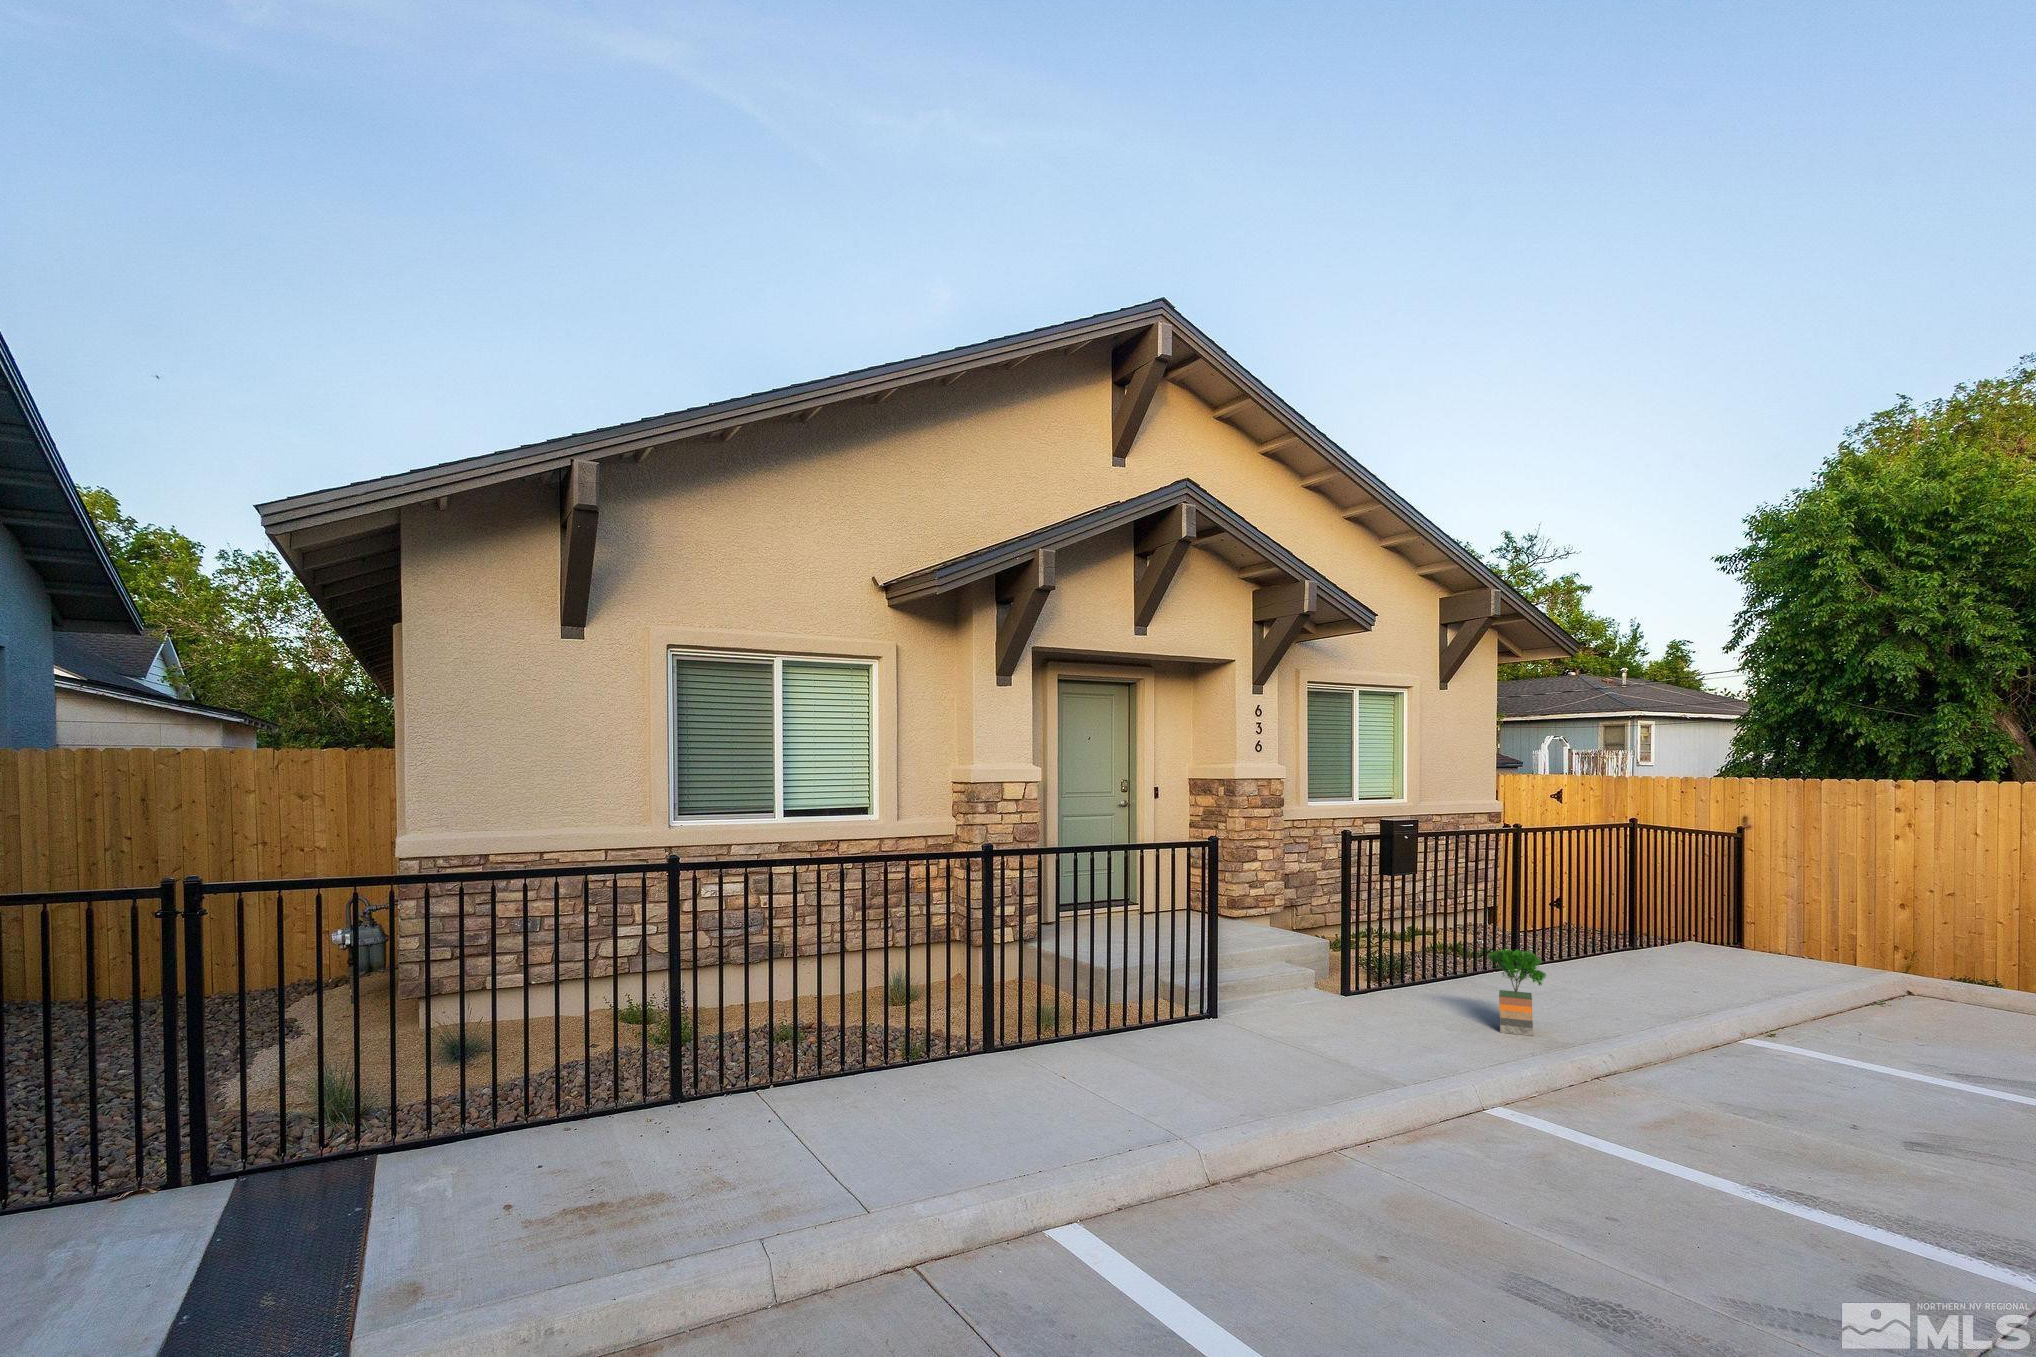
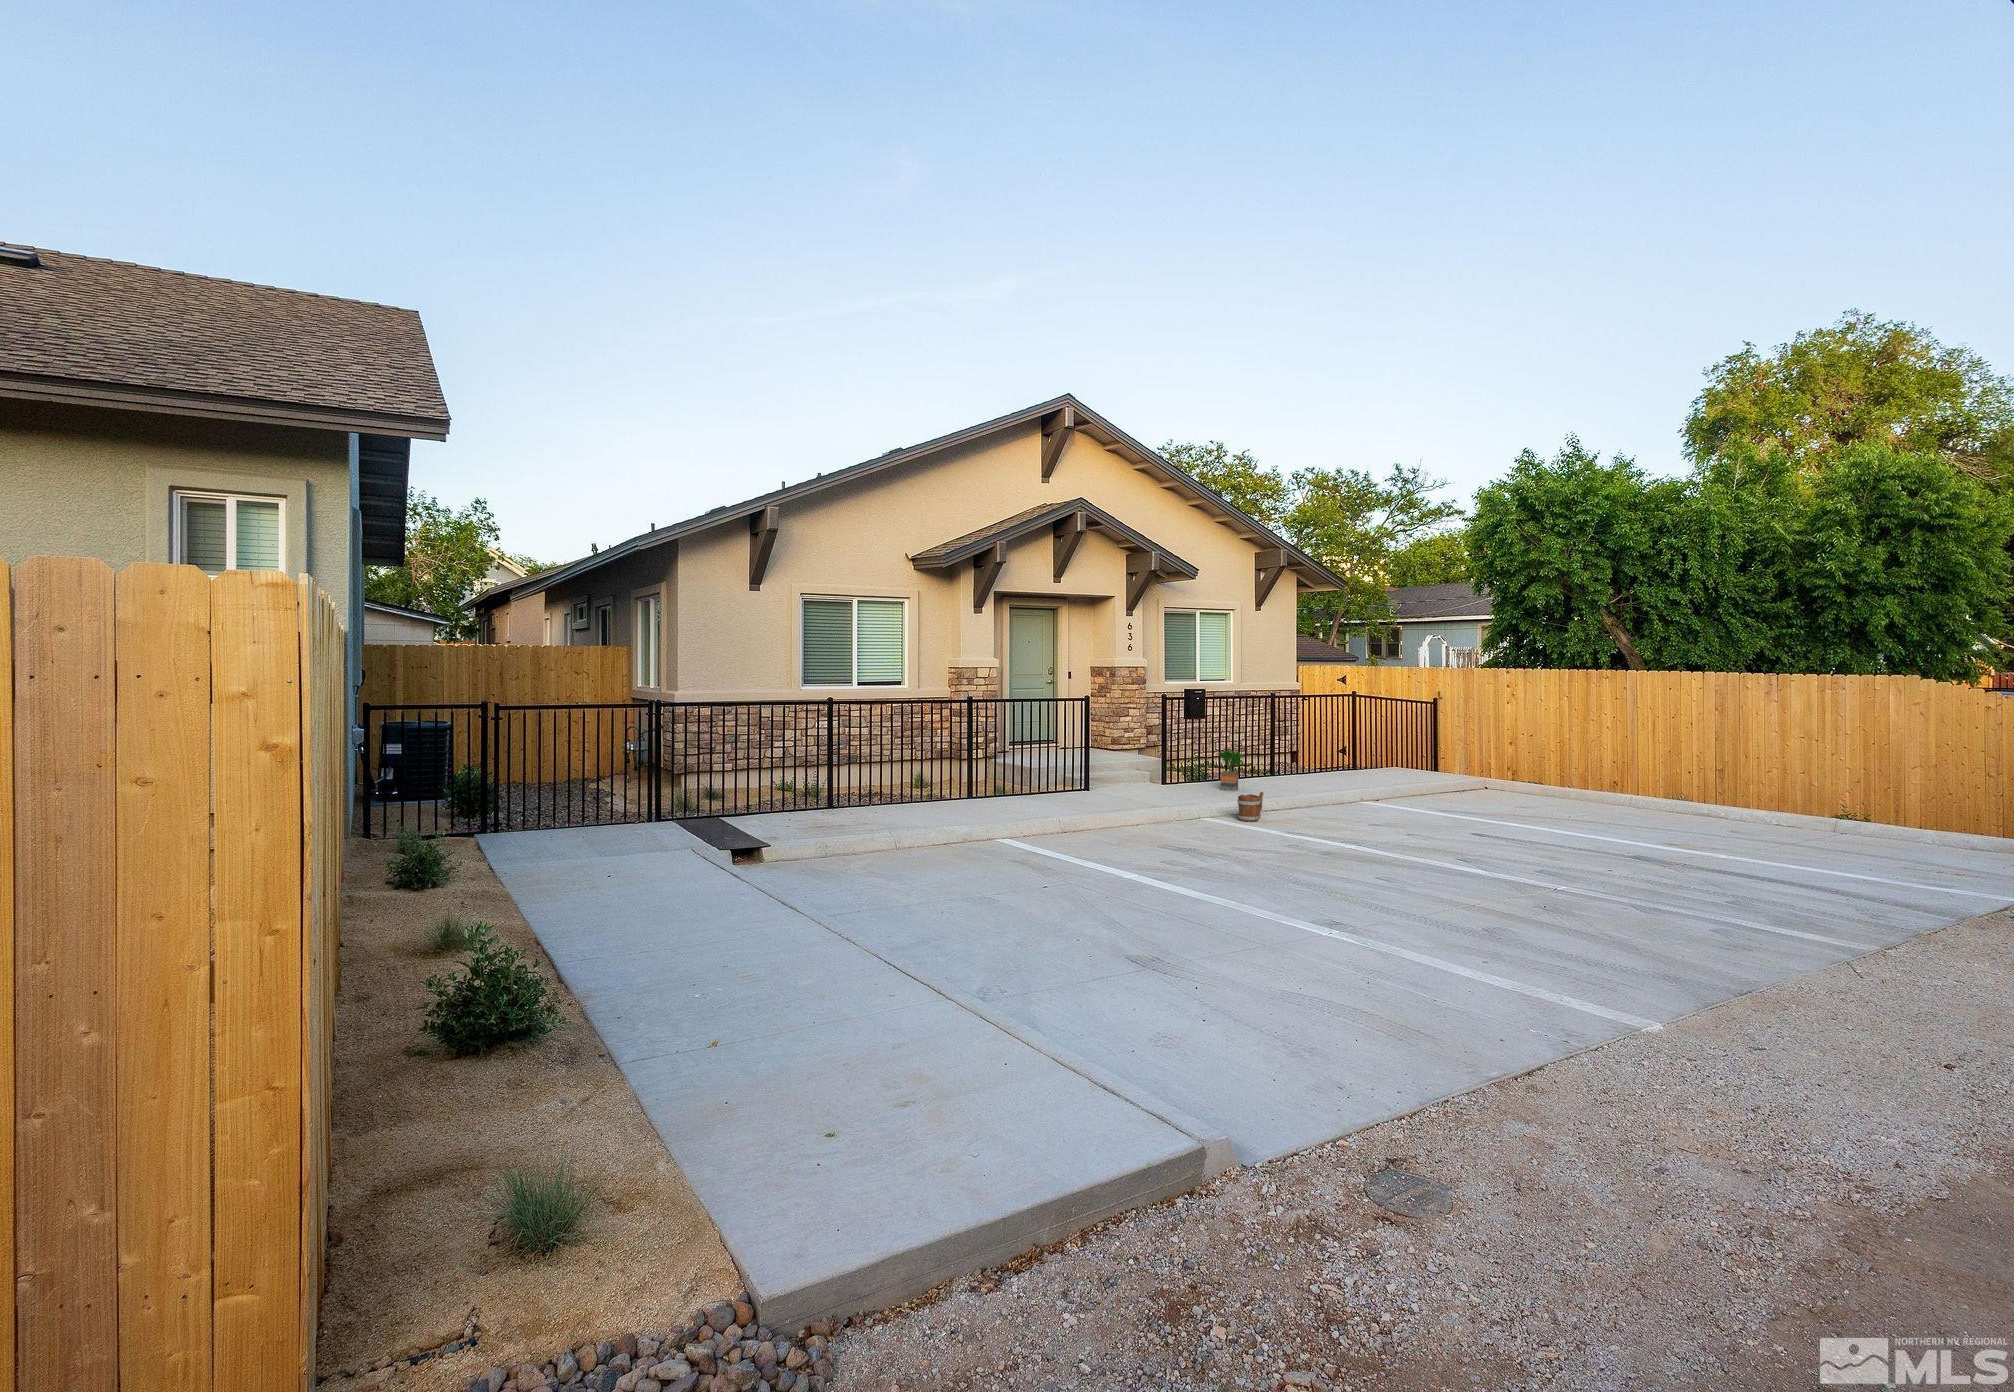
bucket: none [1611,1072,1672,1155] -> present [1237,792,1264,822]

